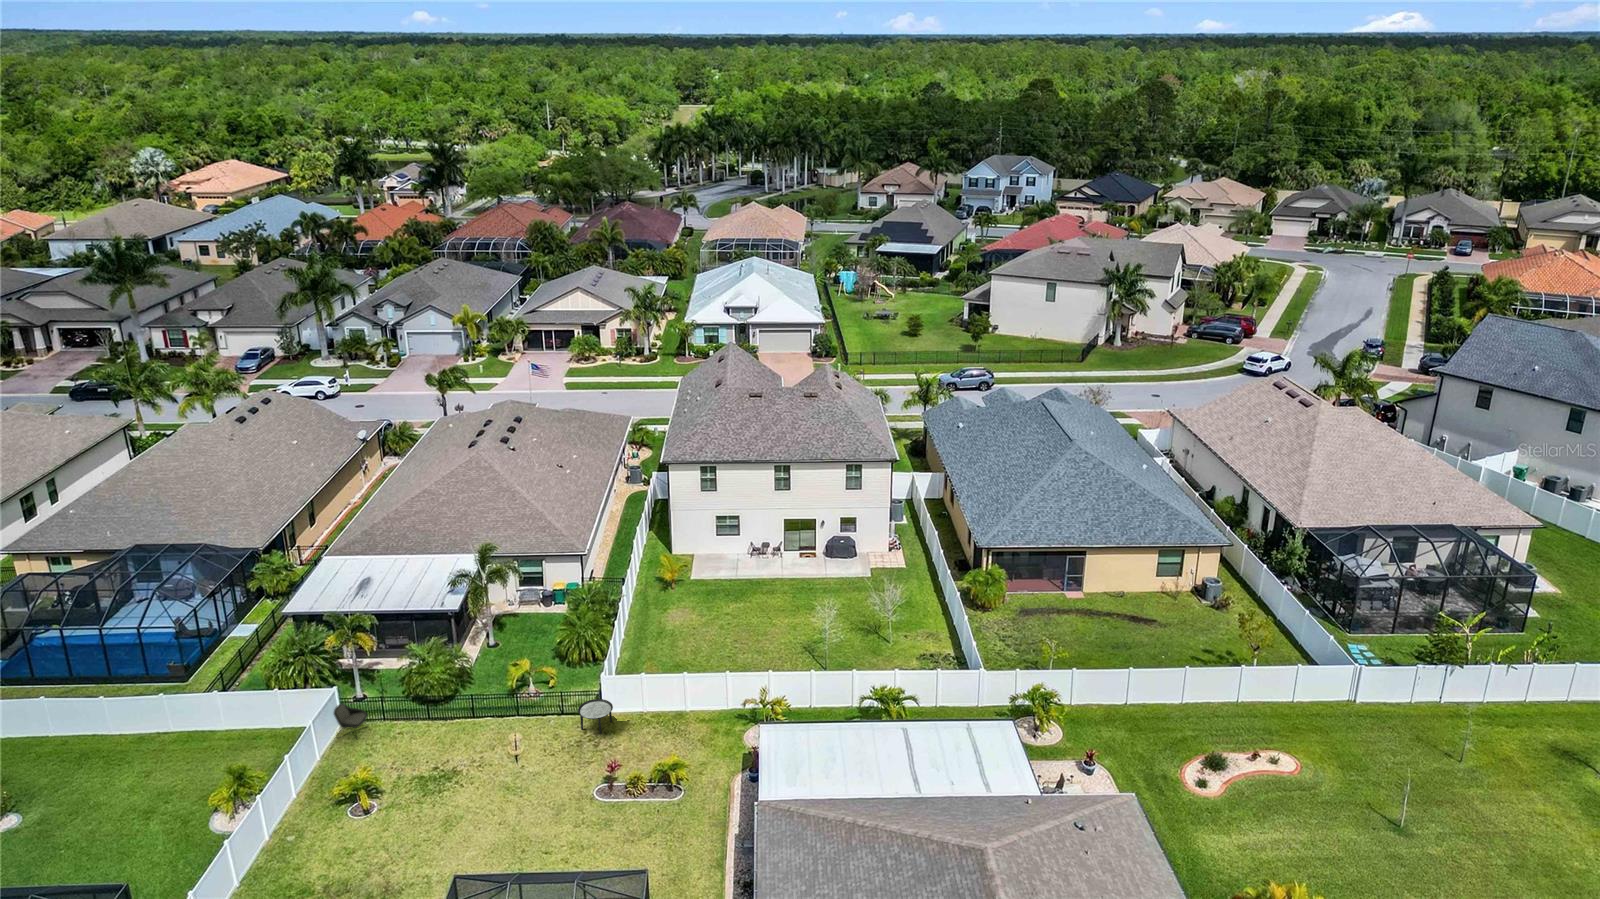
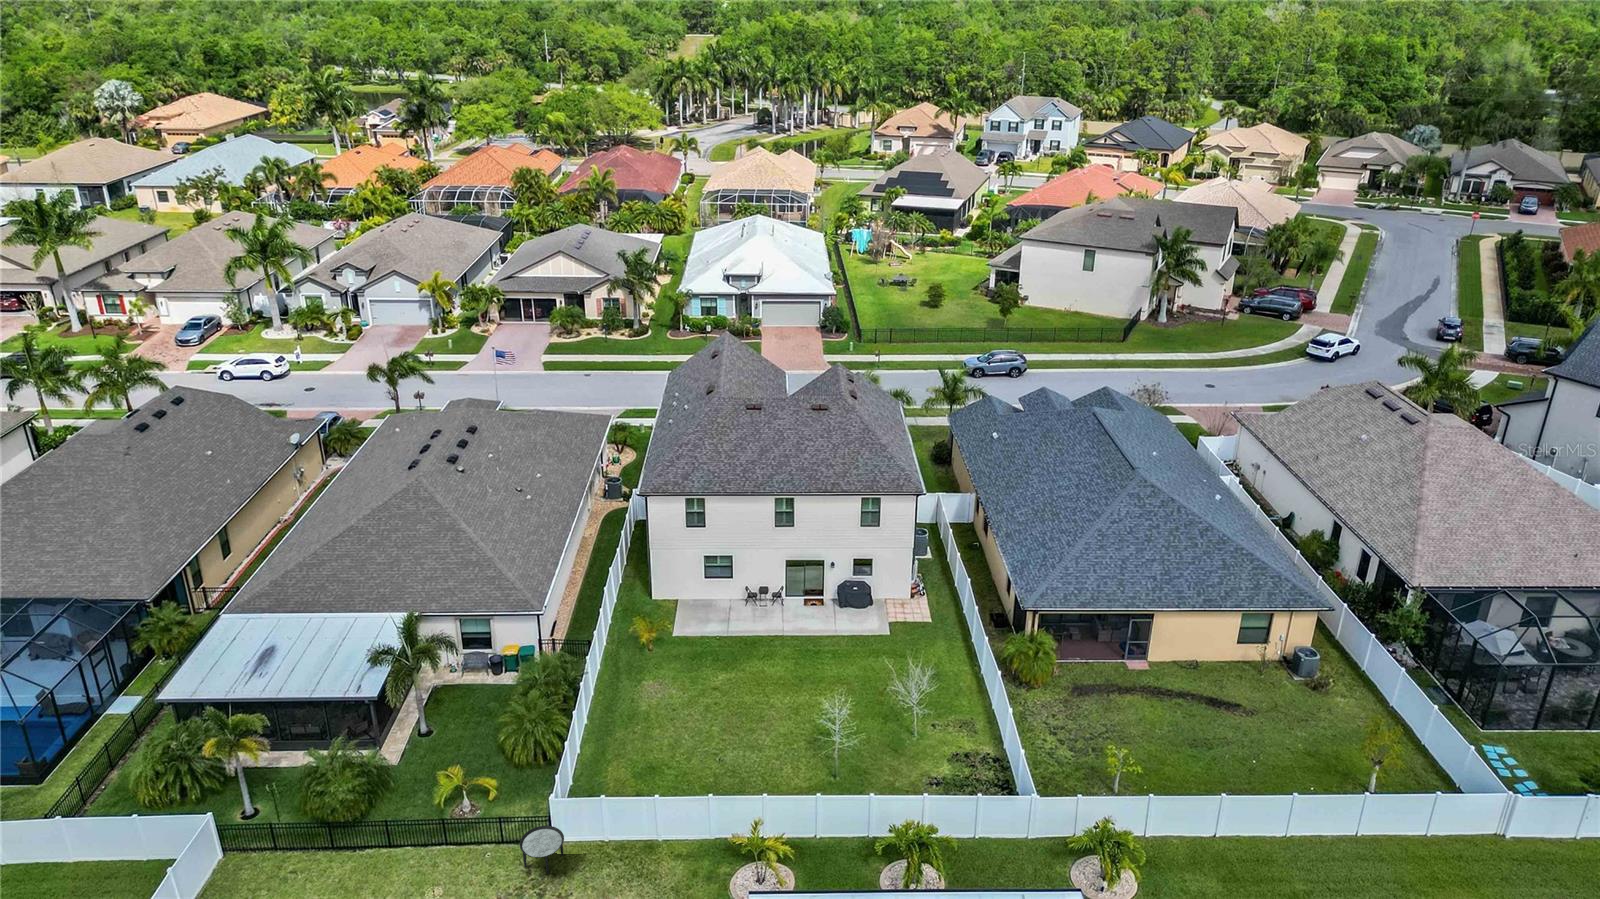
lounge chair: present [334,704,368,739] -> none [209,832,257,879]

